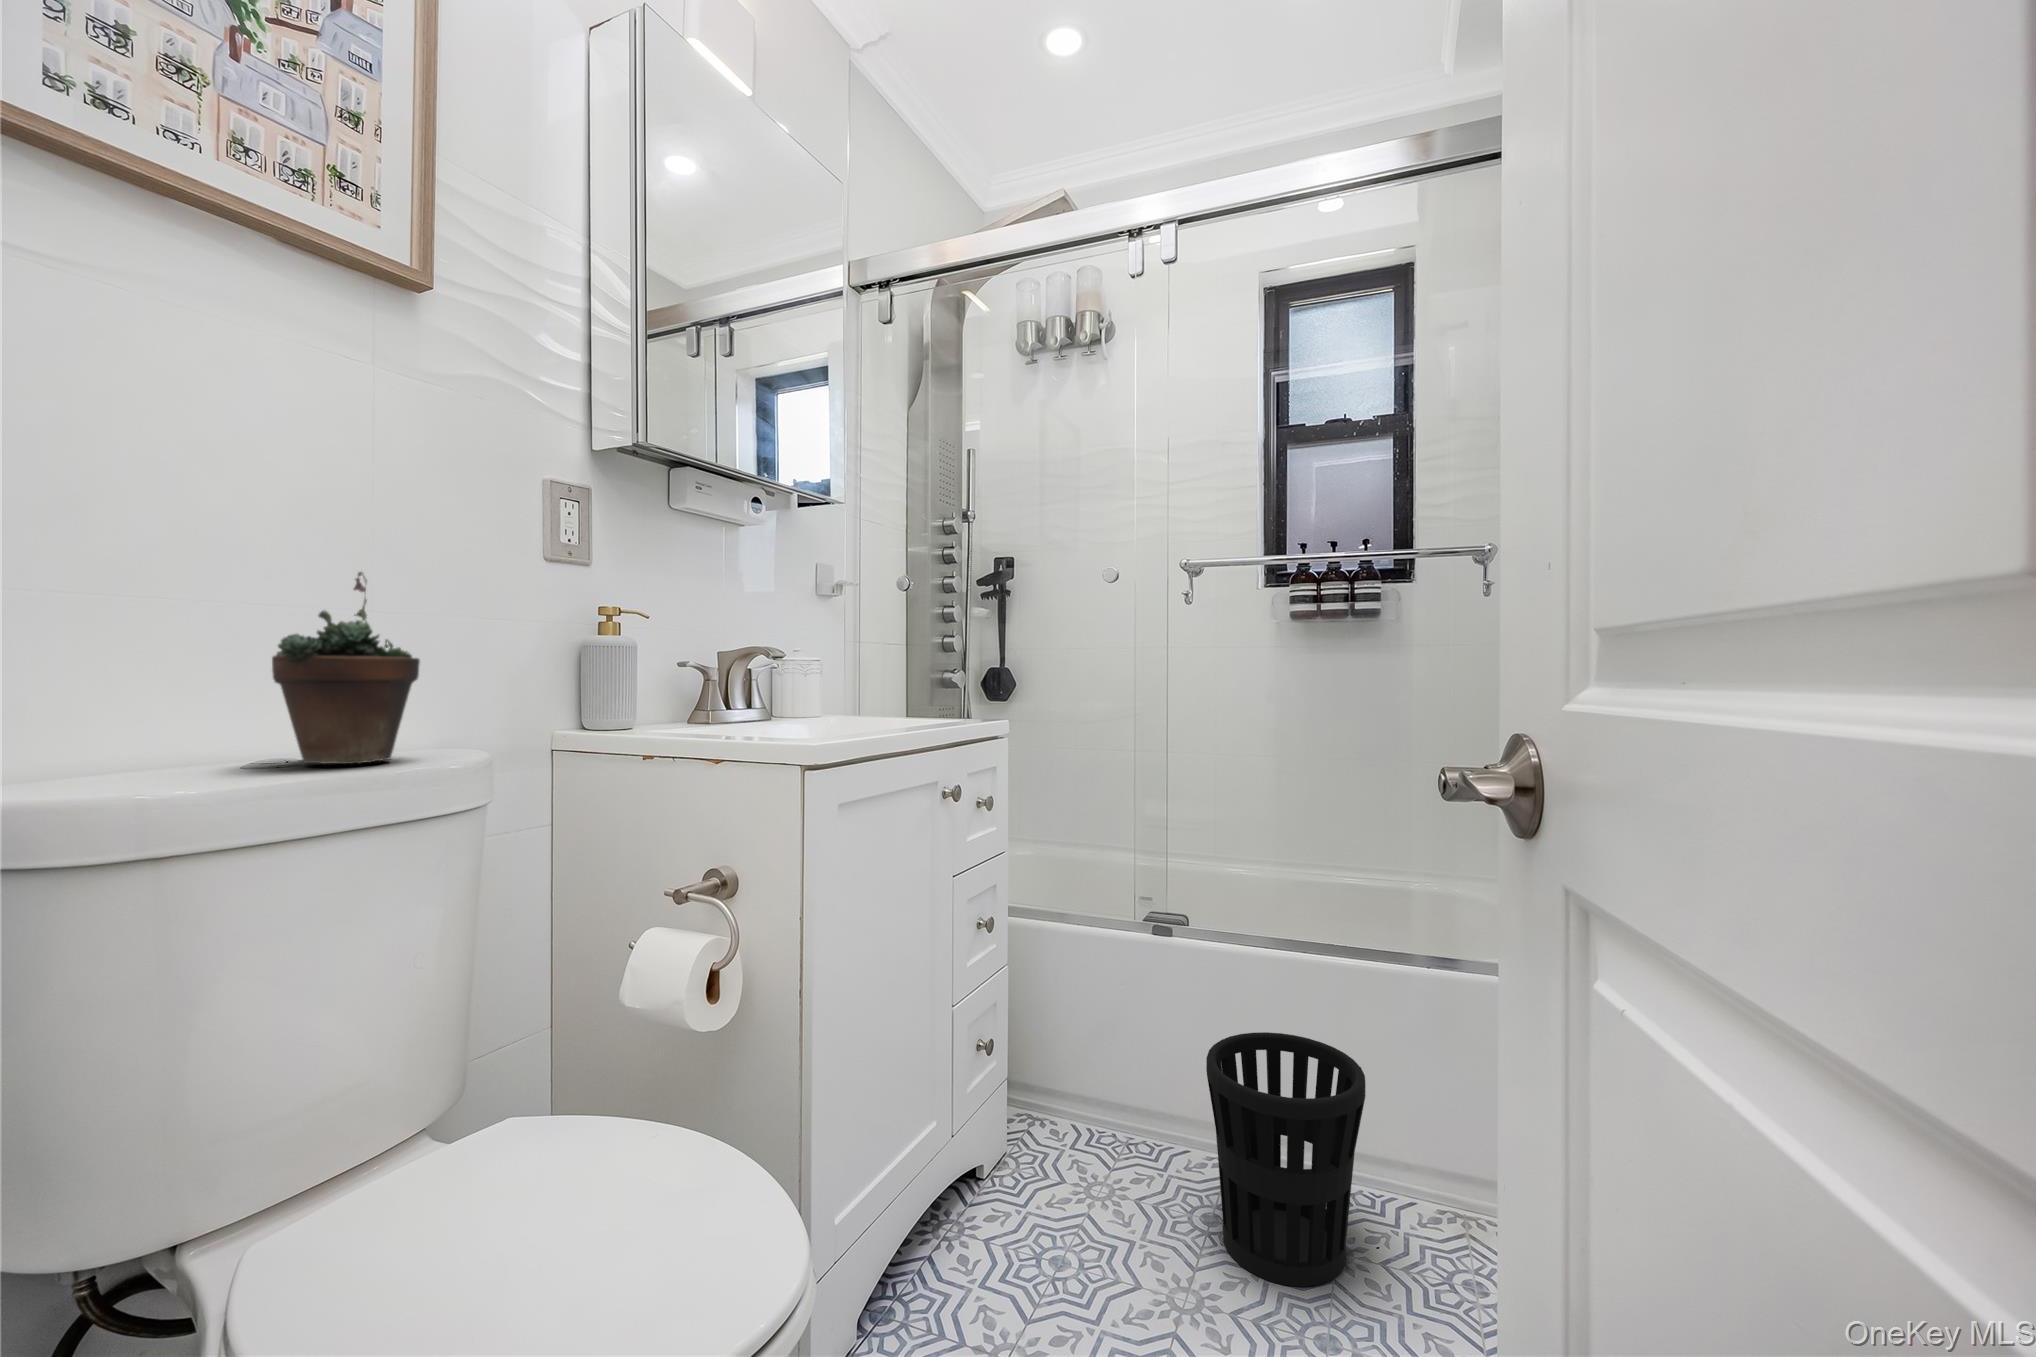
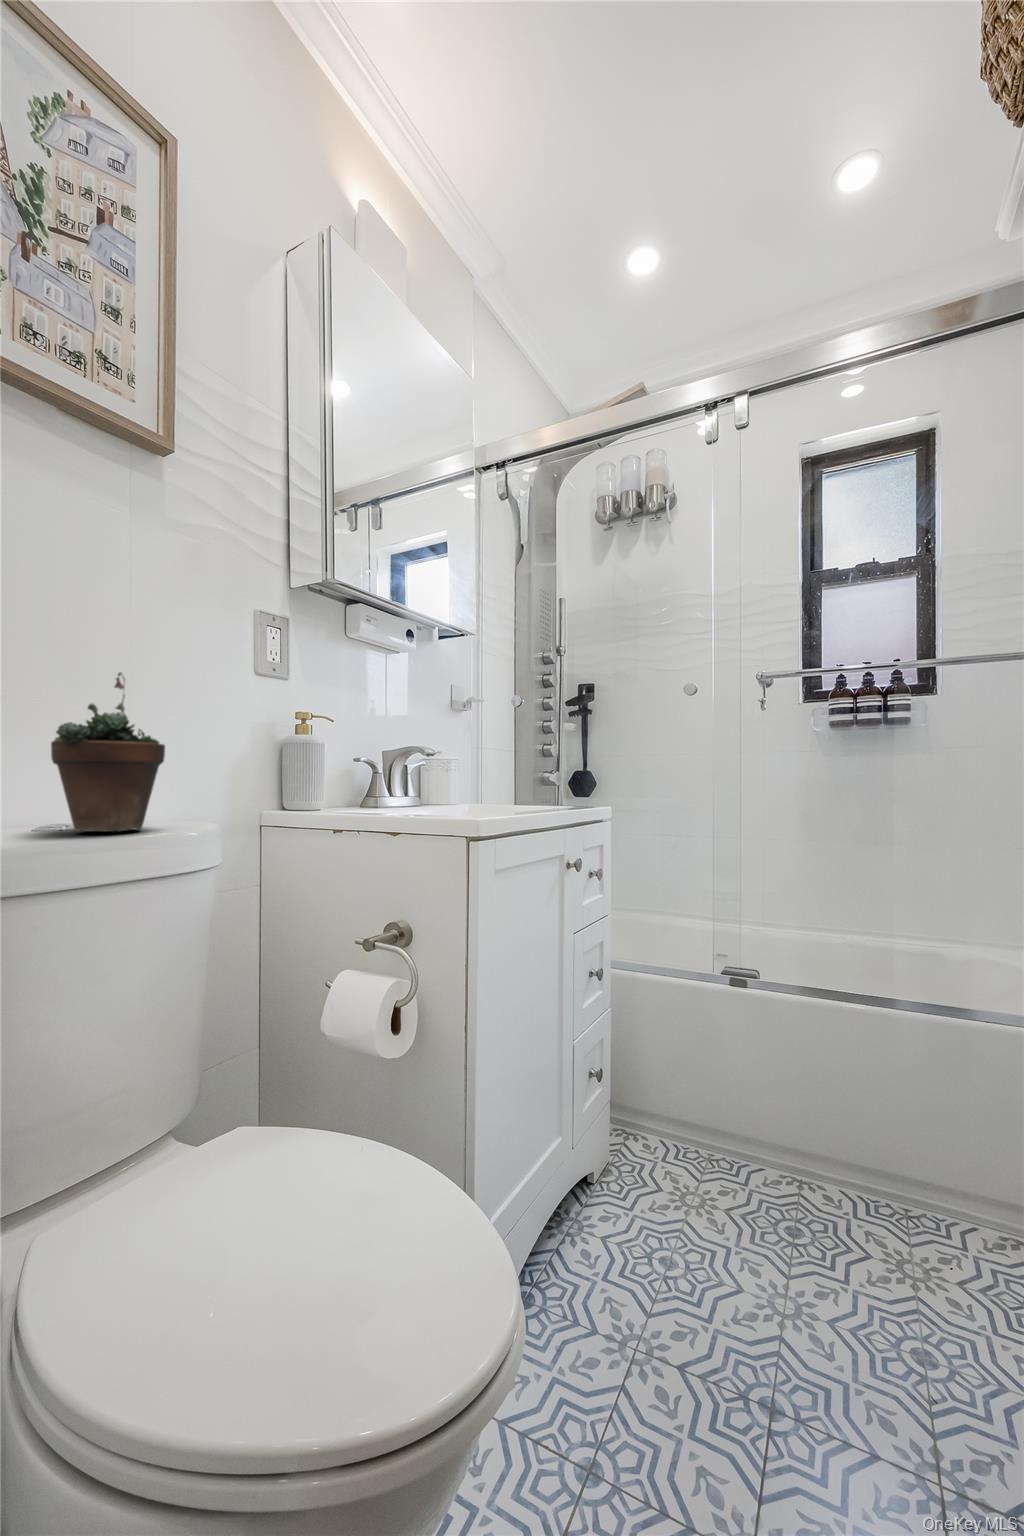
wastebasket: present [1206,1032,1366,1287] -> none [792,1071,943,1302]

